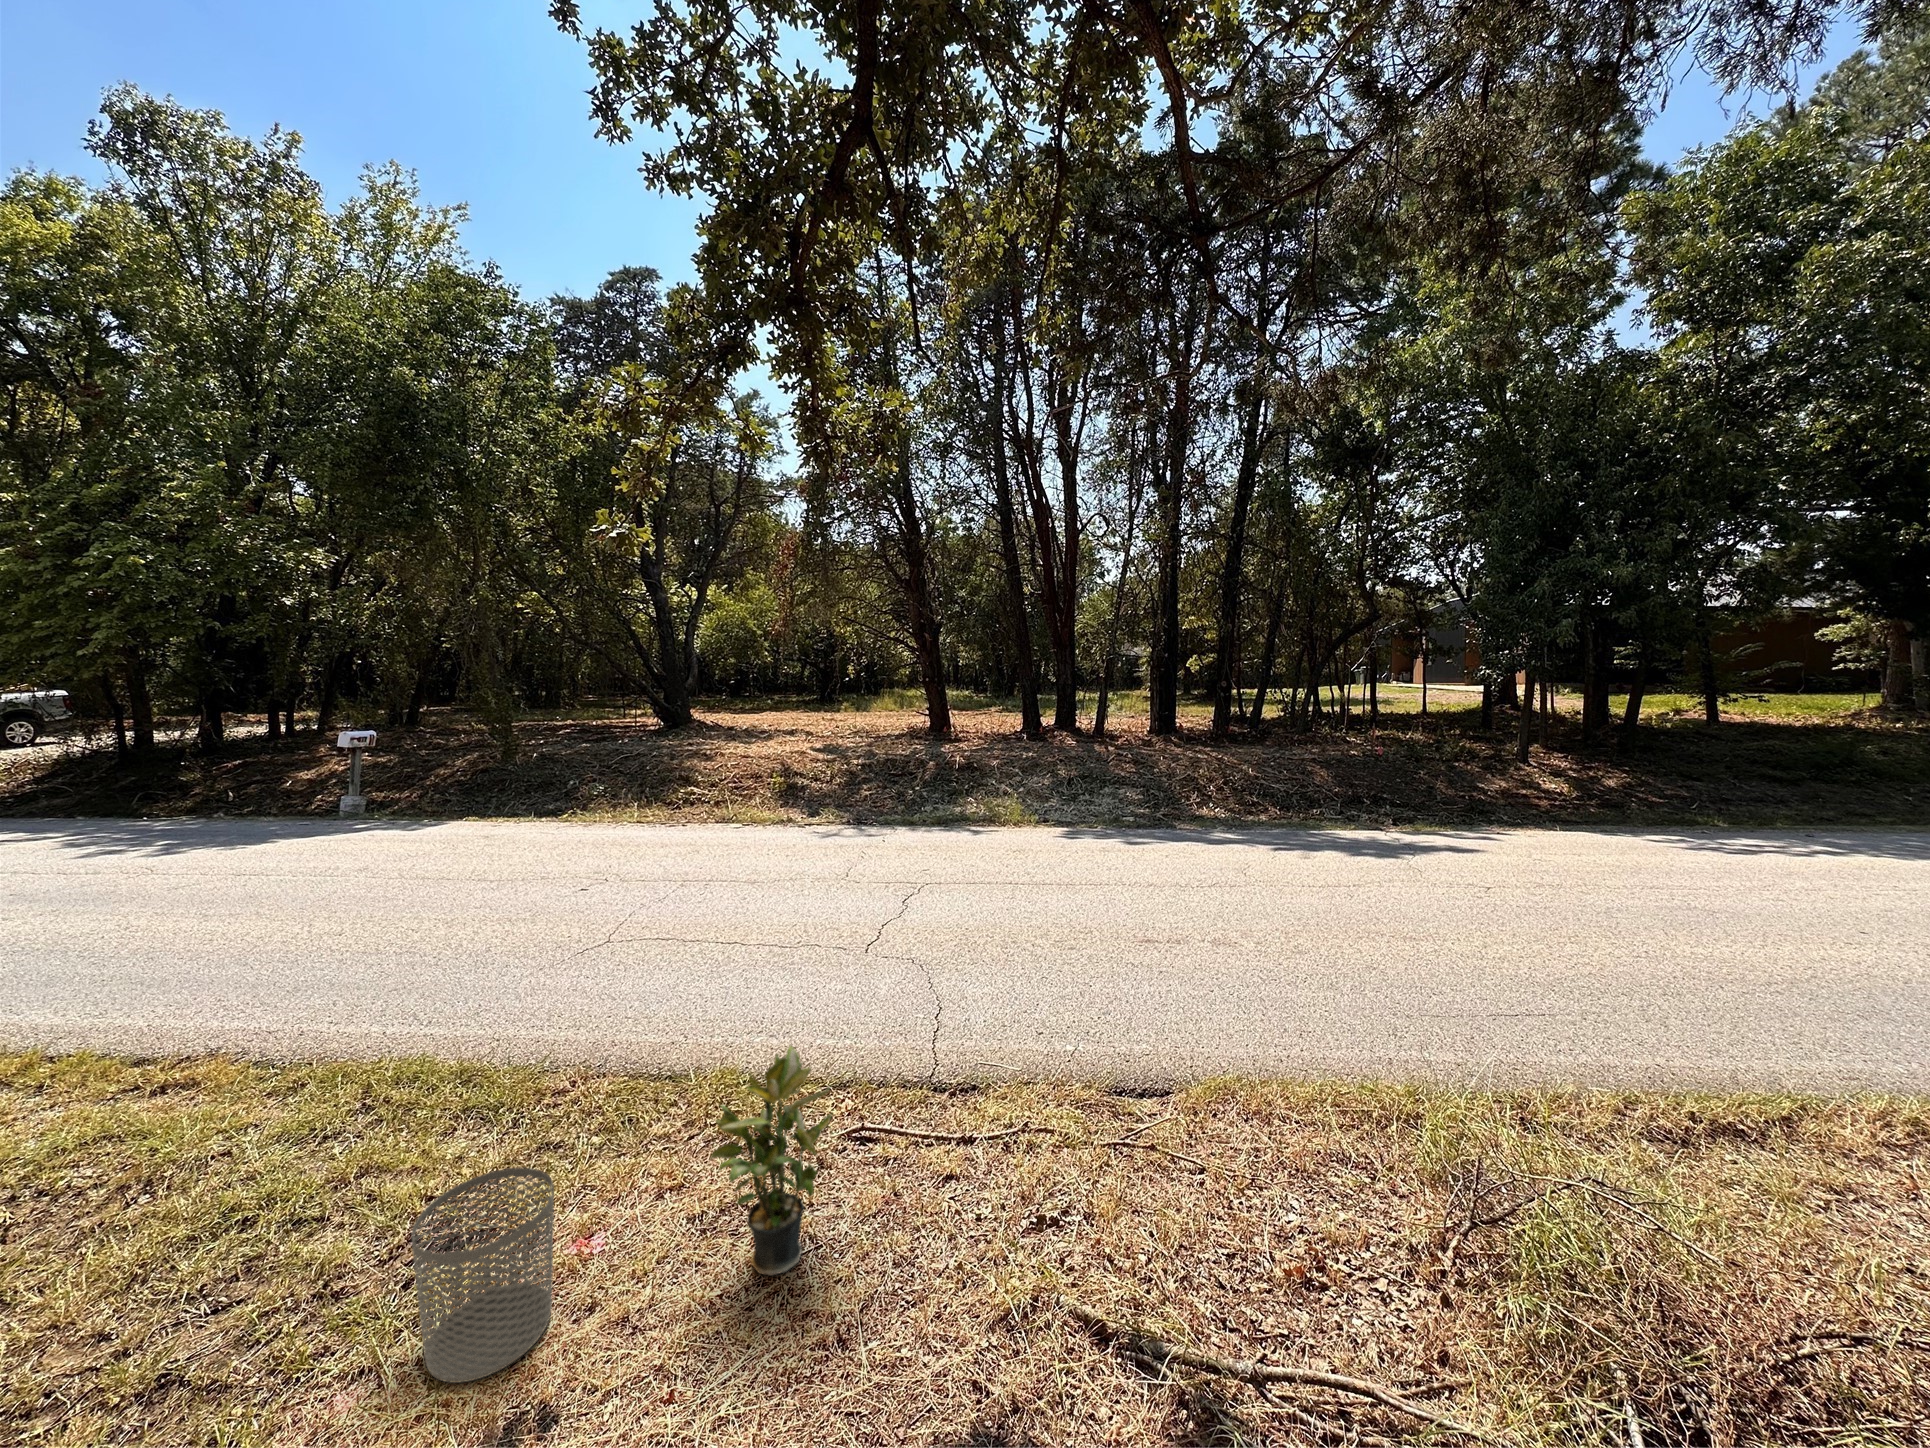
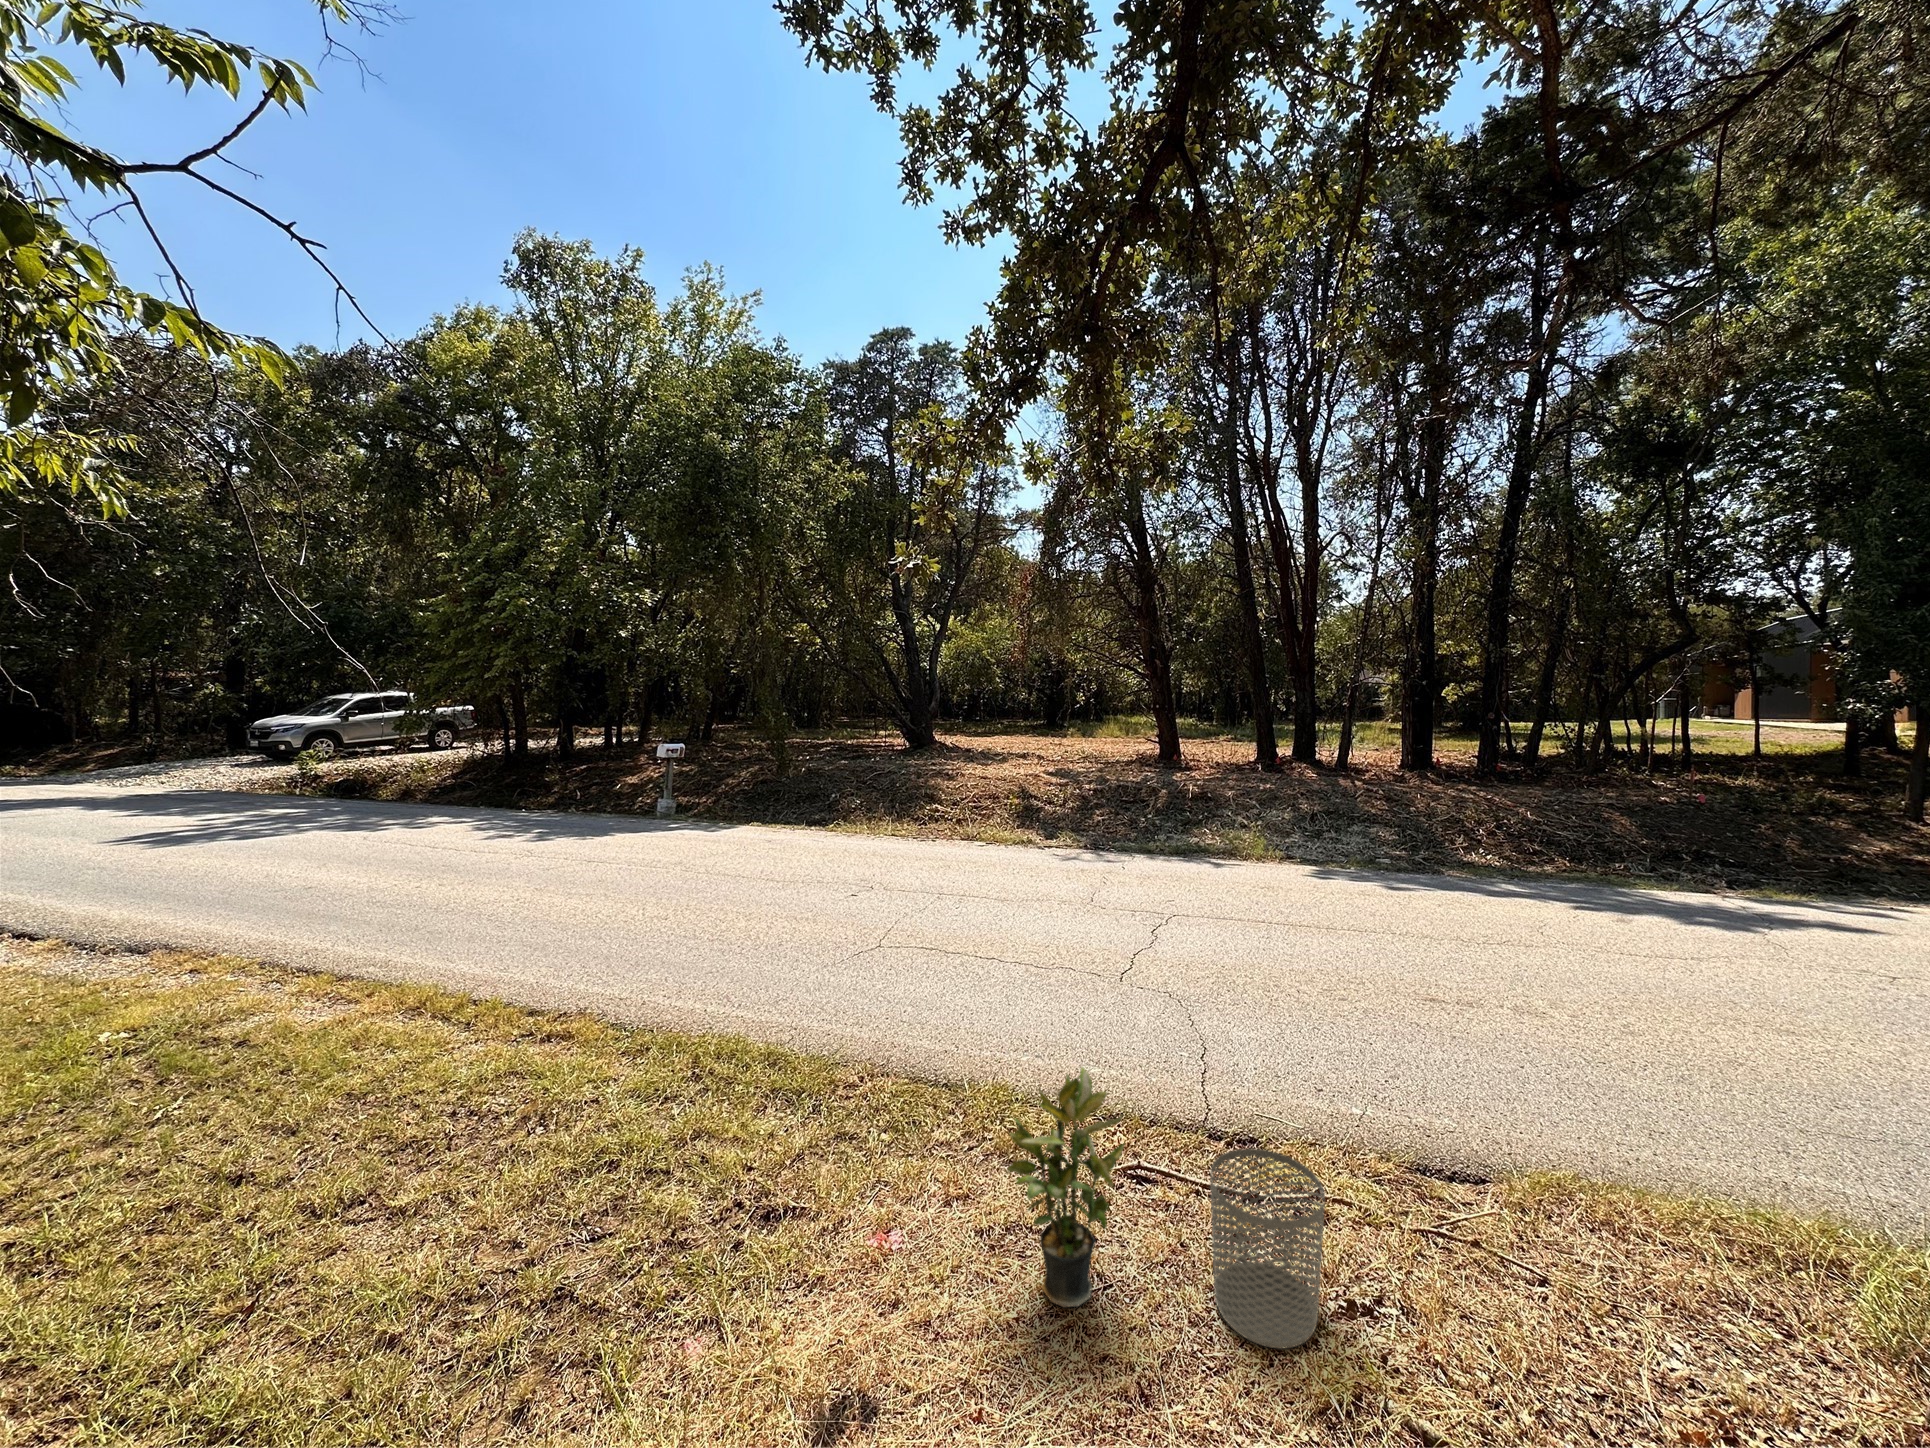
waste bin: present [411,1168,554,1383] -> present [1210,1148,1325,1349]

